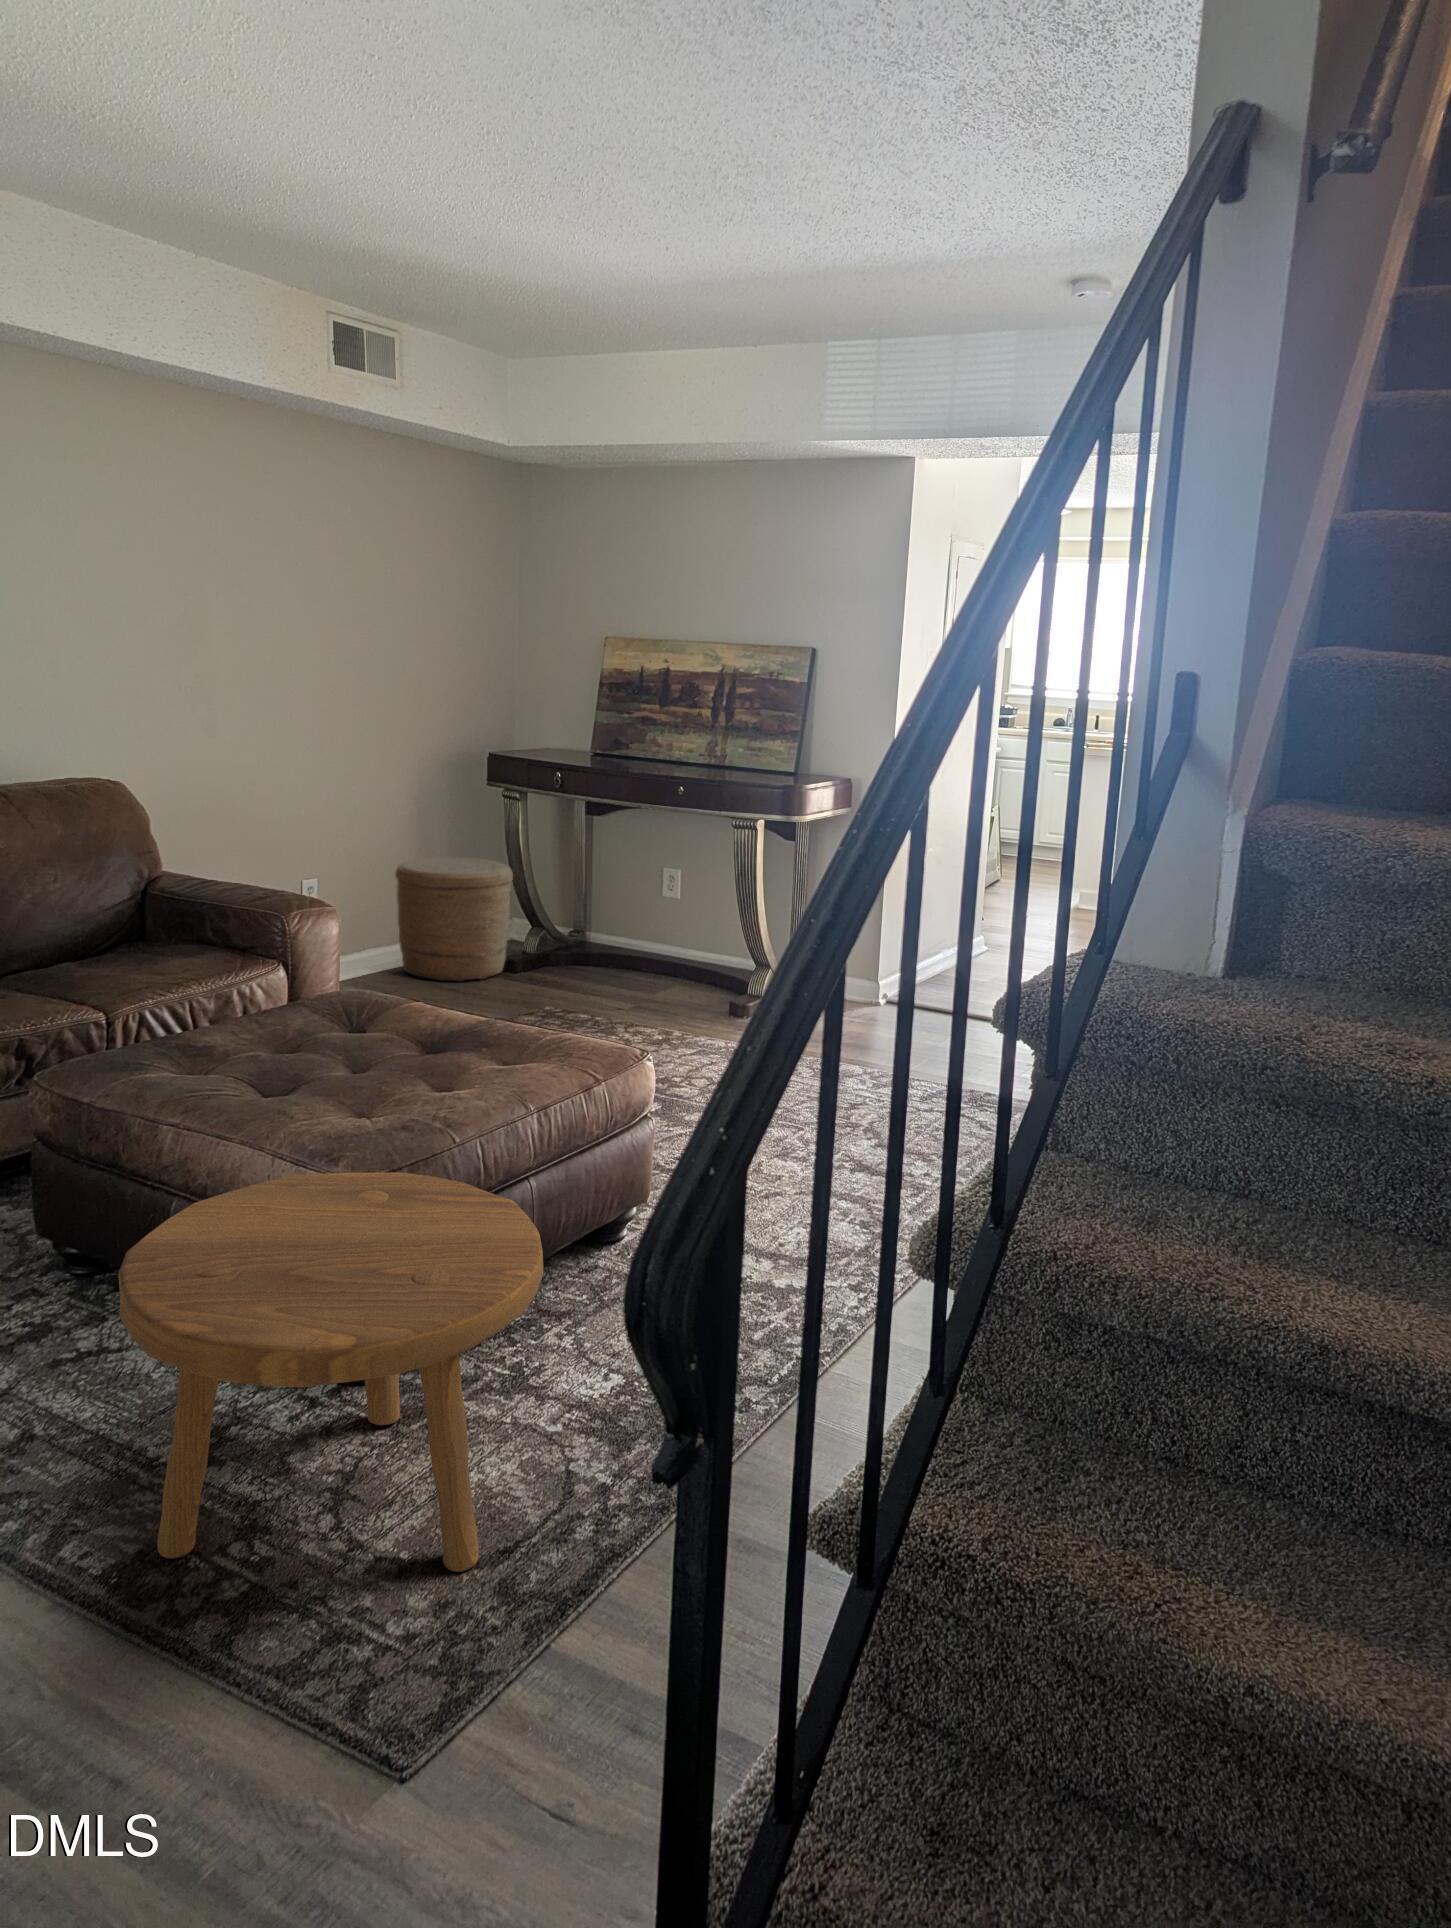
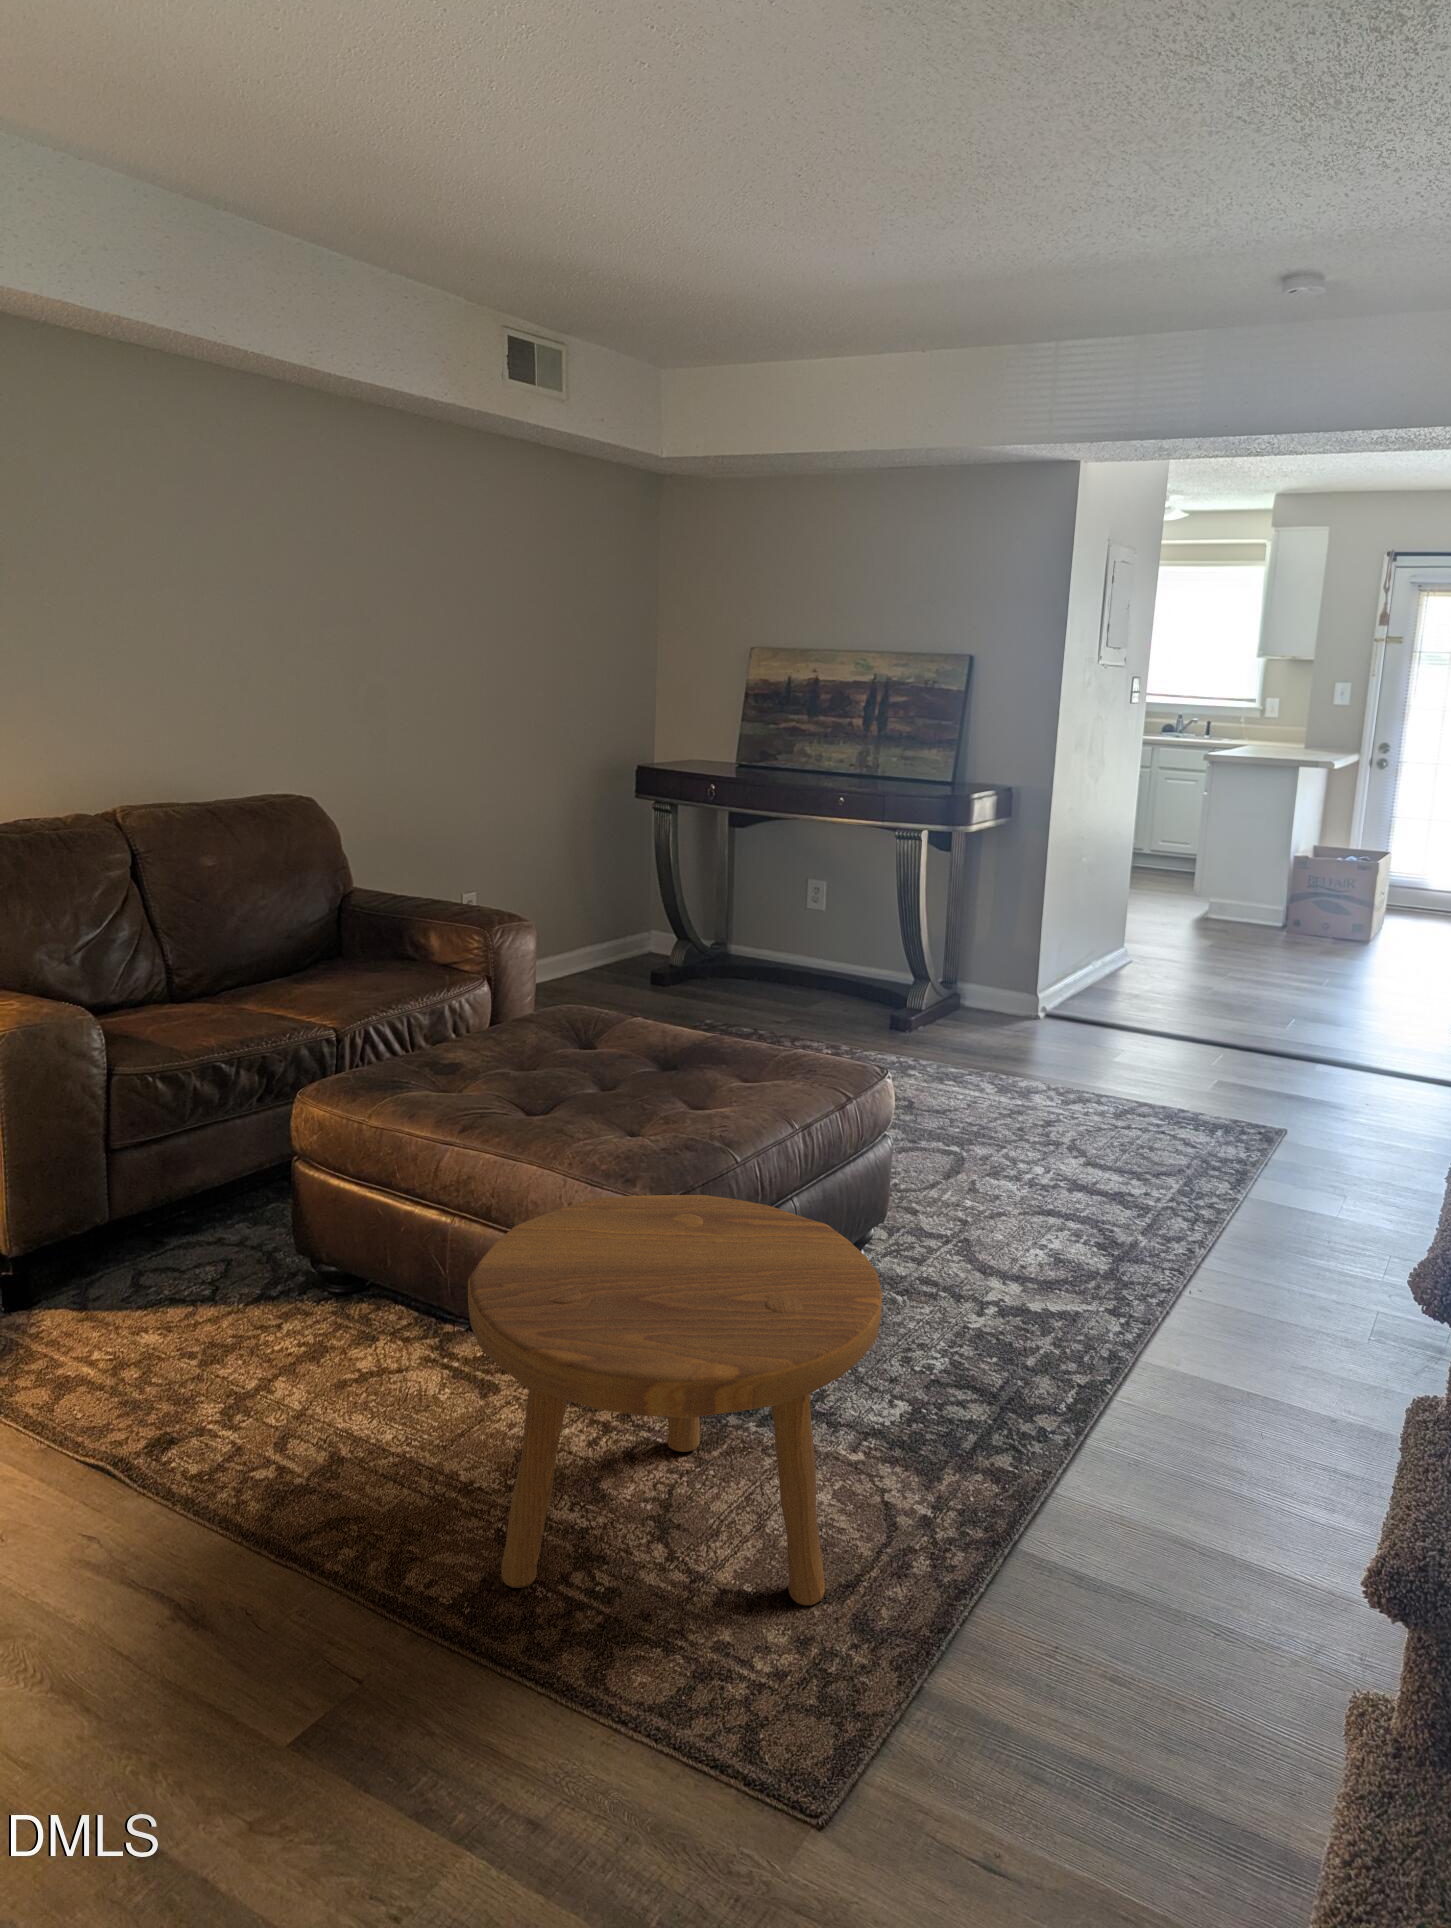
woven basket: present [395,858,513,982] -> none [549,869,666,994]

